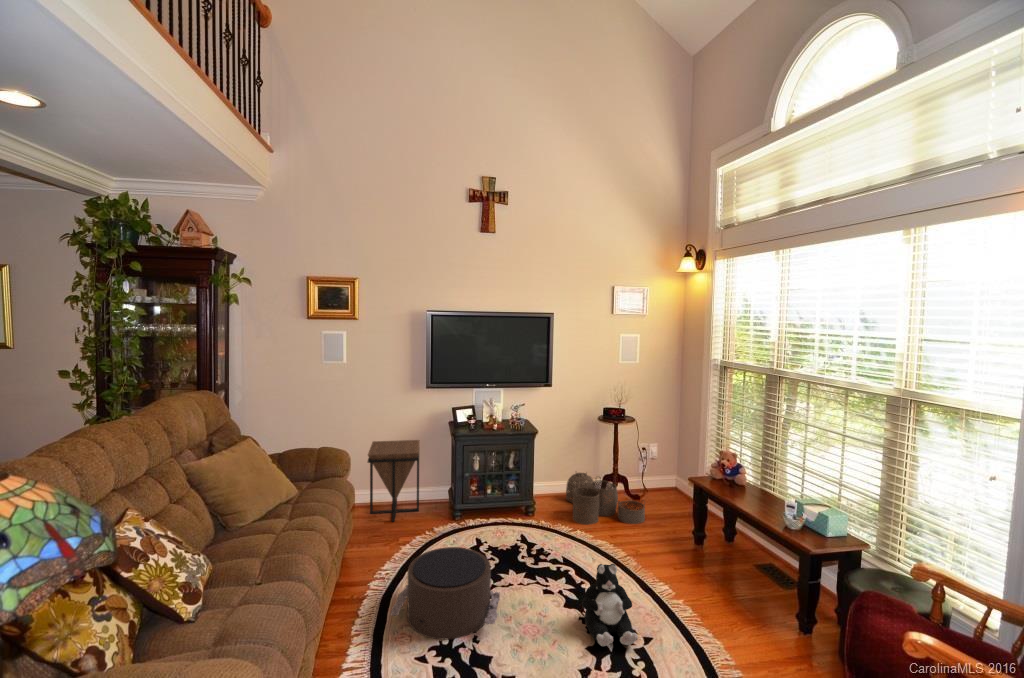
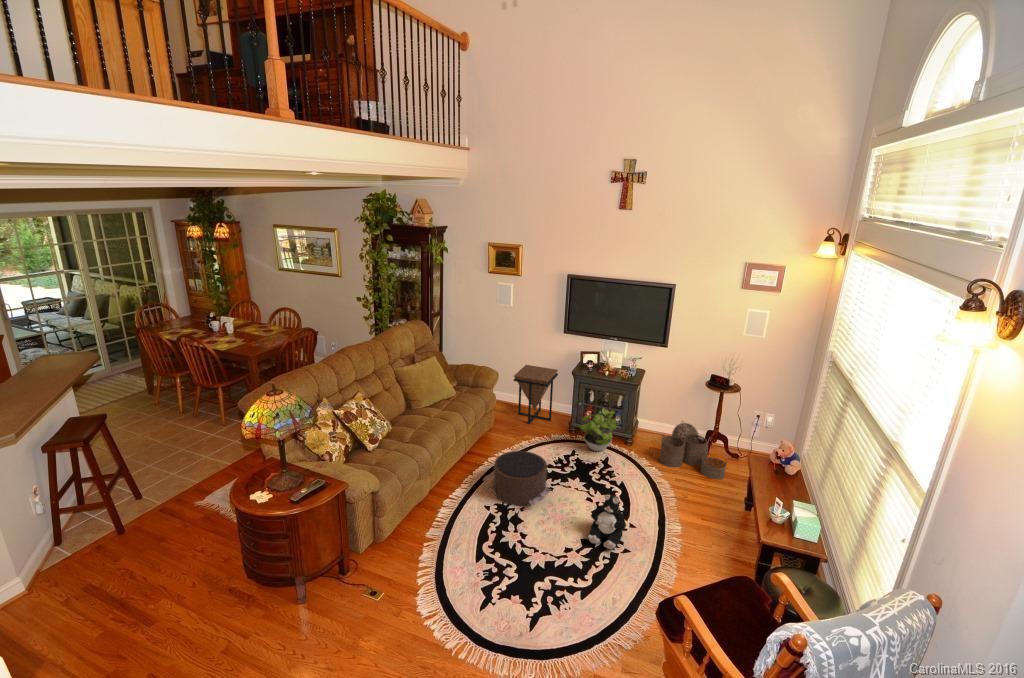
potted plant: none [476,472,524,530] -> present [578,408,617,451]

